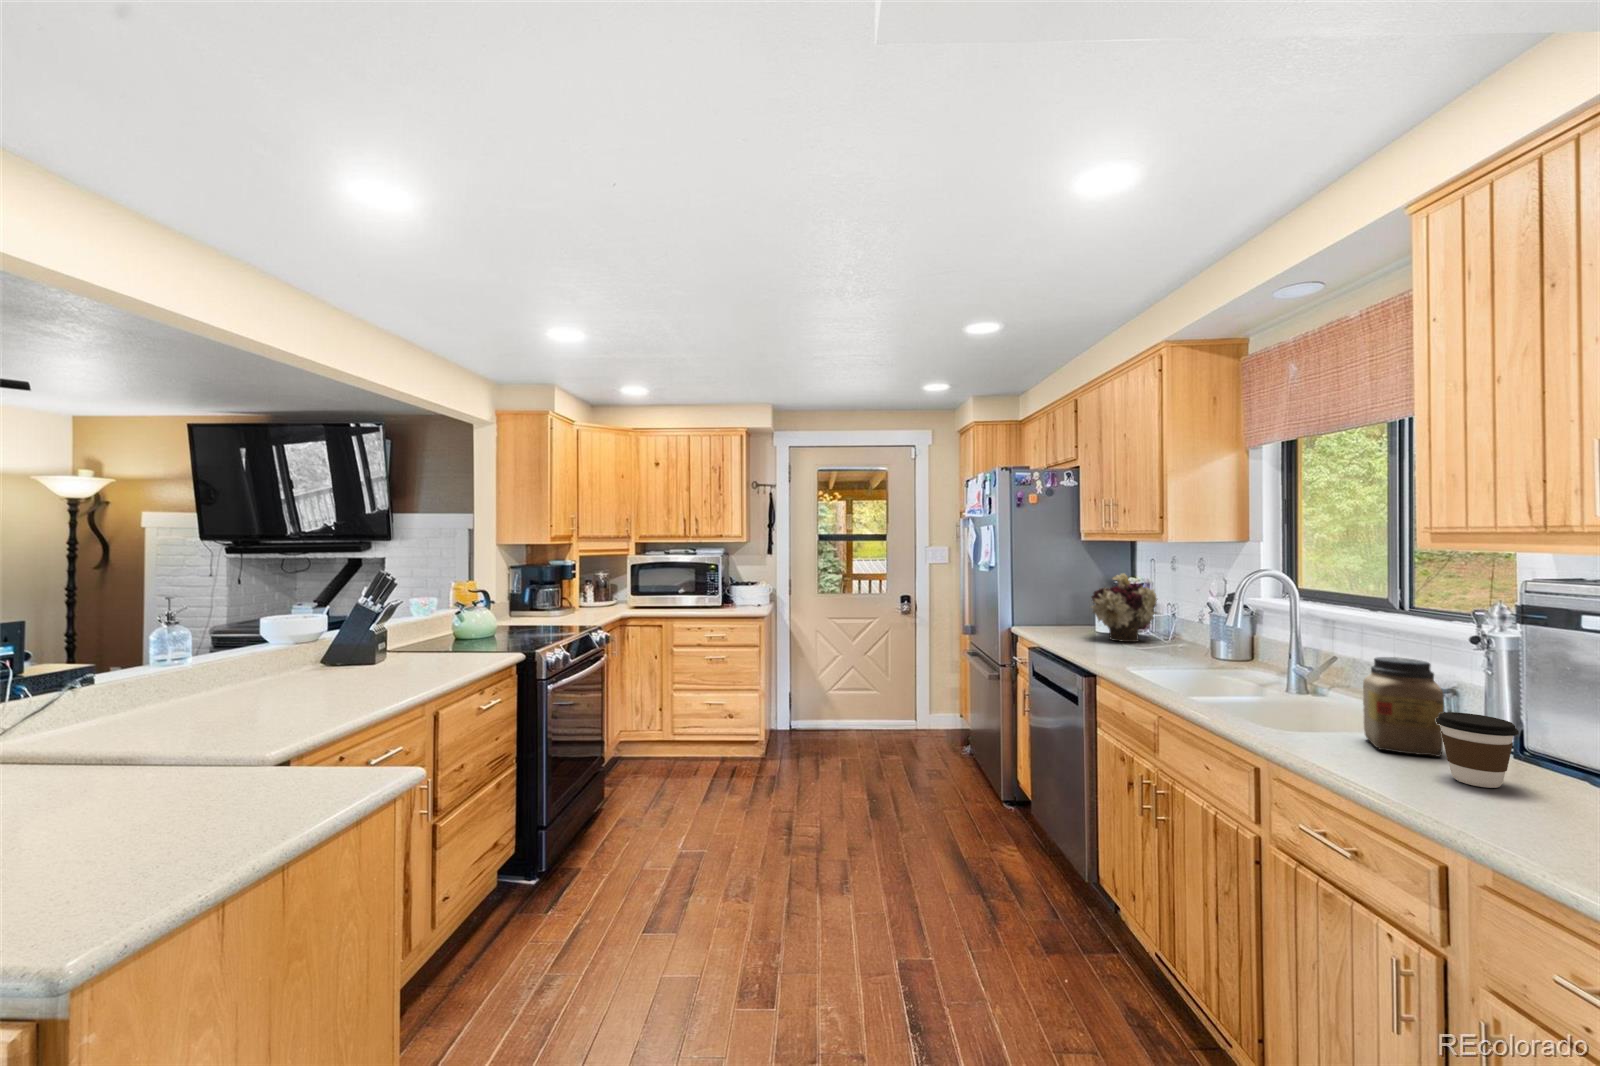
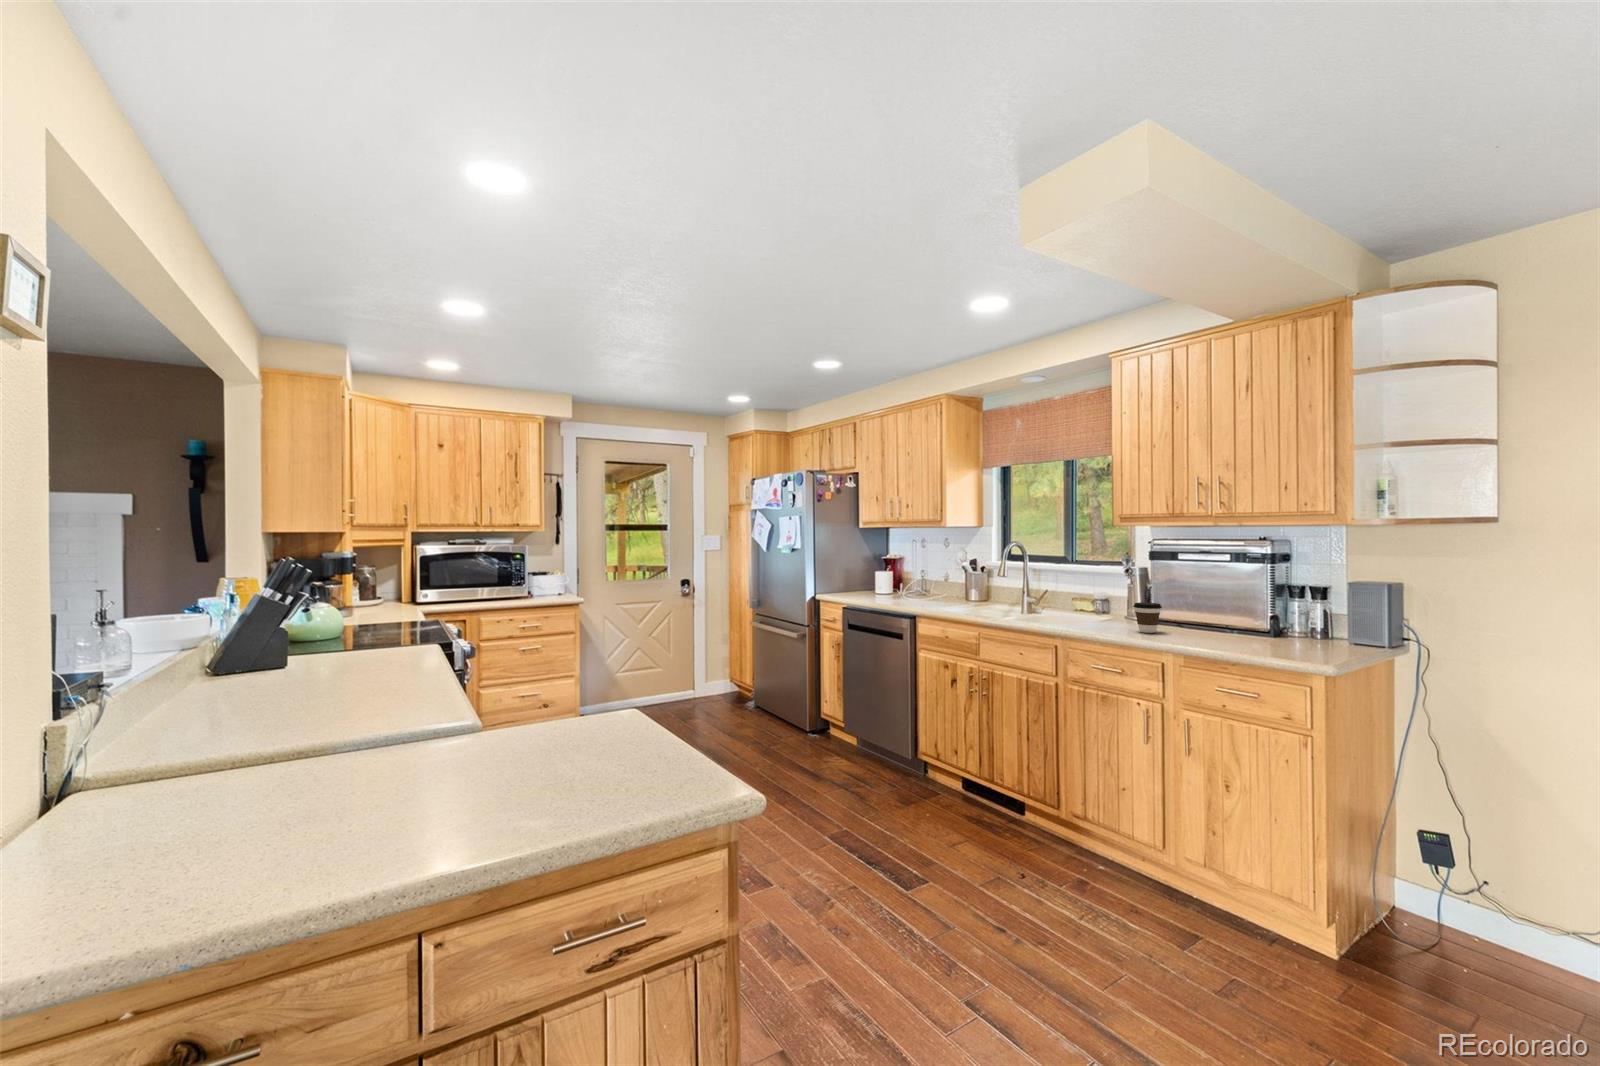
flower arrangement: present [1091,573,1158,642] -> none [885,551,927,599]
jar: present [1363,657,1444,757] -> none [1093,582,1127,627]

